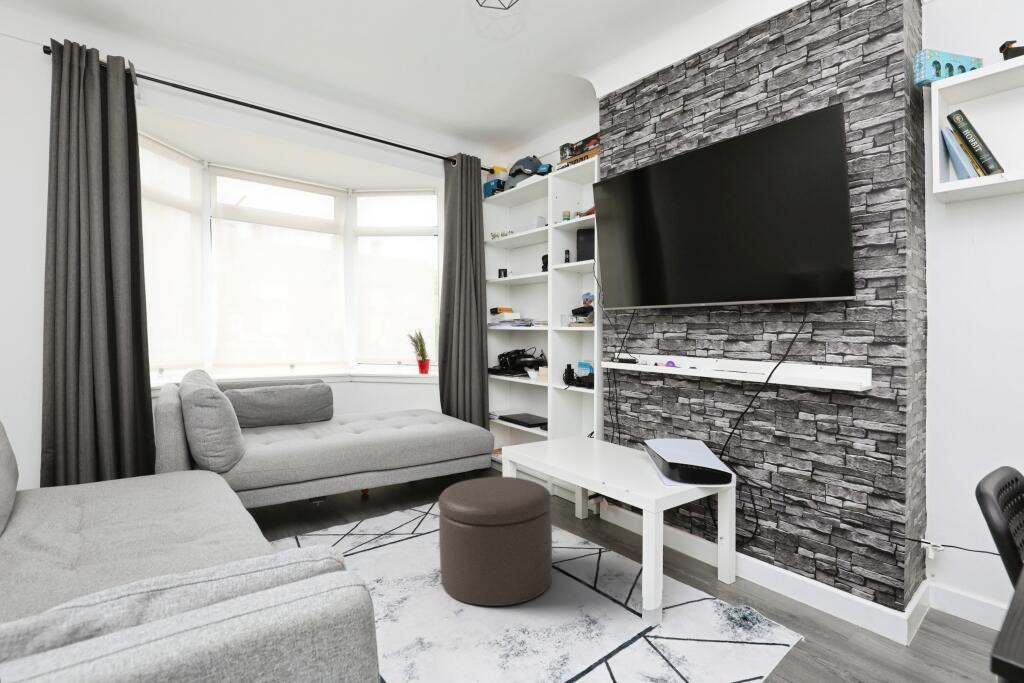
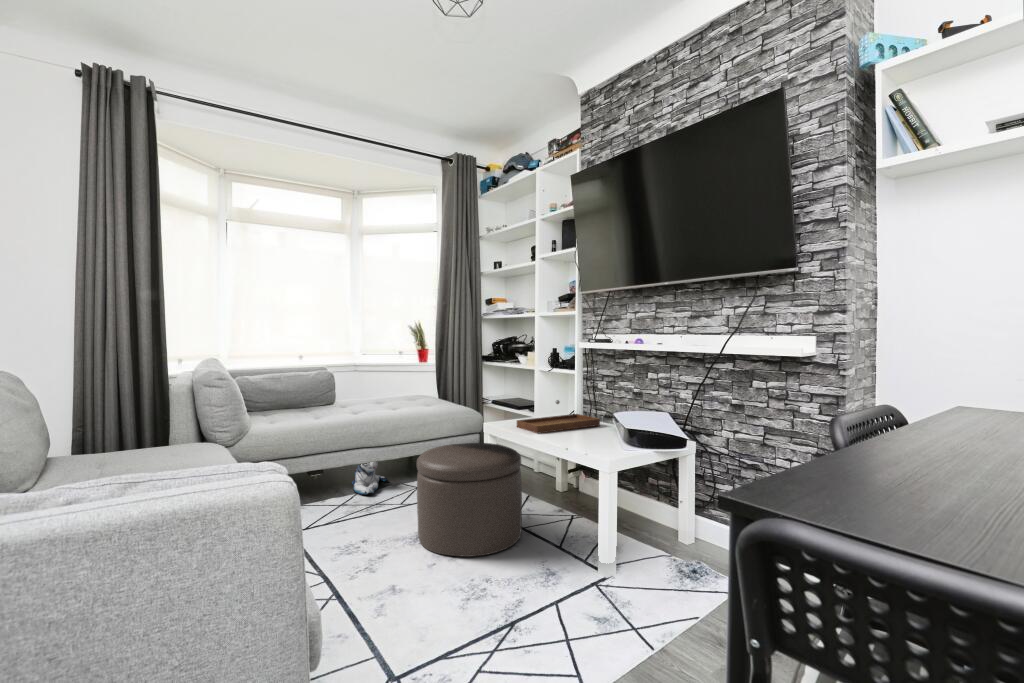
tray: none [540,428,629,467] -> present [517,400,600,434]
plush toy: none [355,484,394,532] -> present [352,462,387,495]

